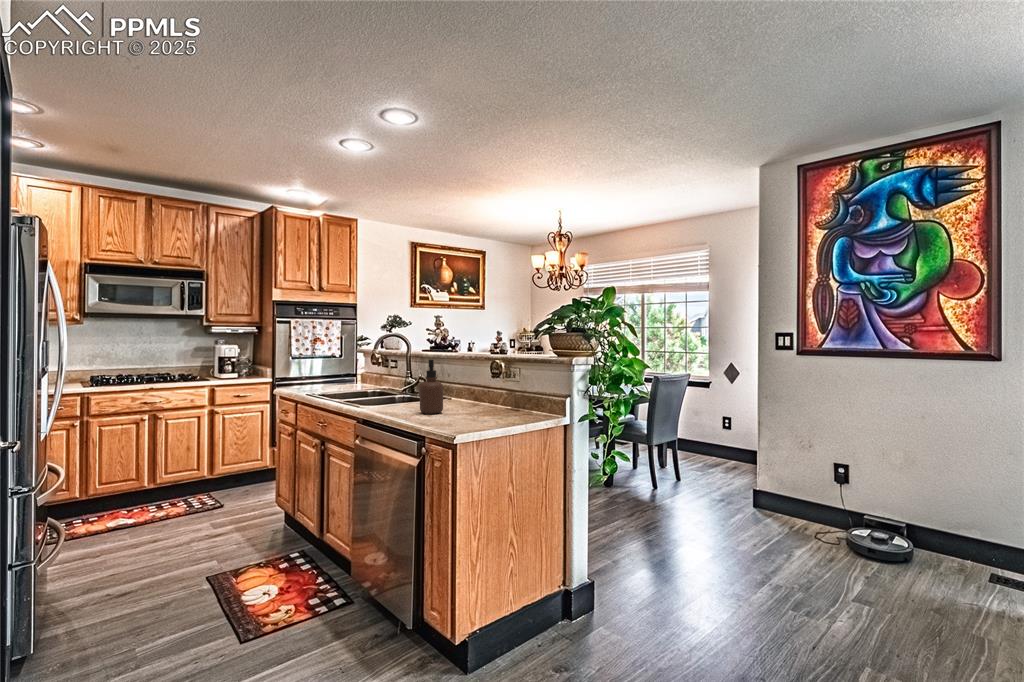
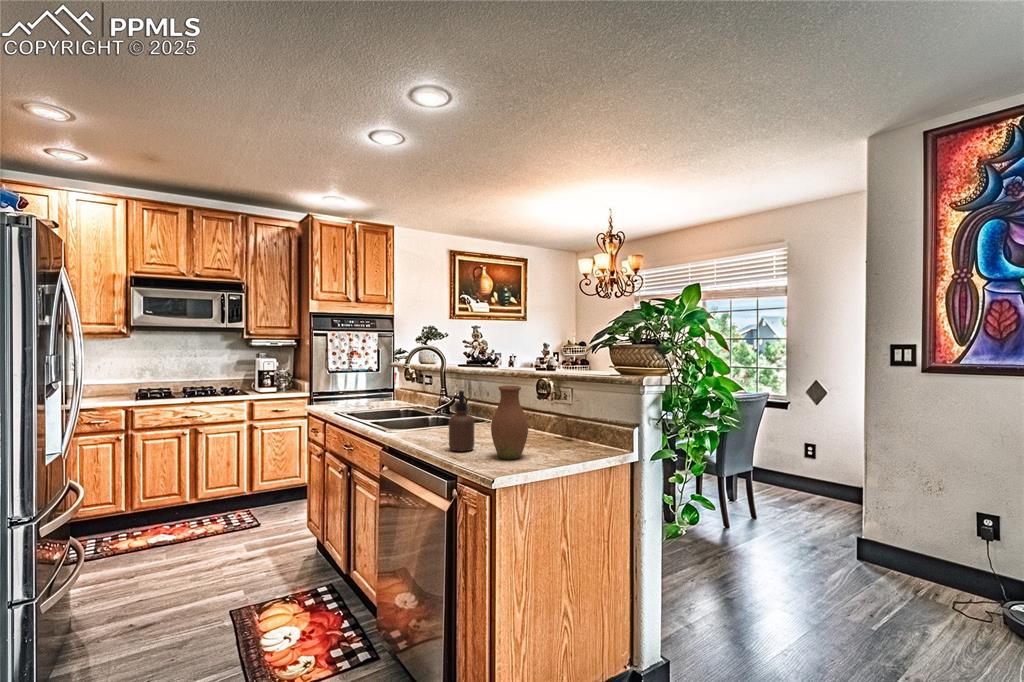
vase: none [459,353,492,418] -> present [491,386,528,460]

